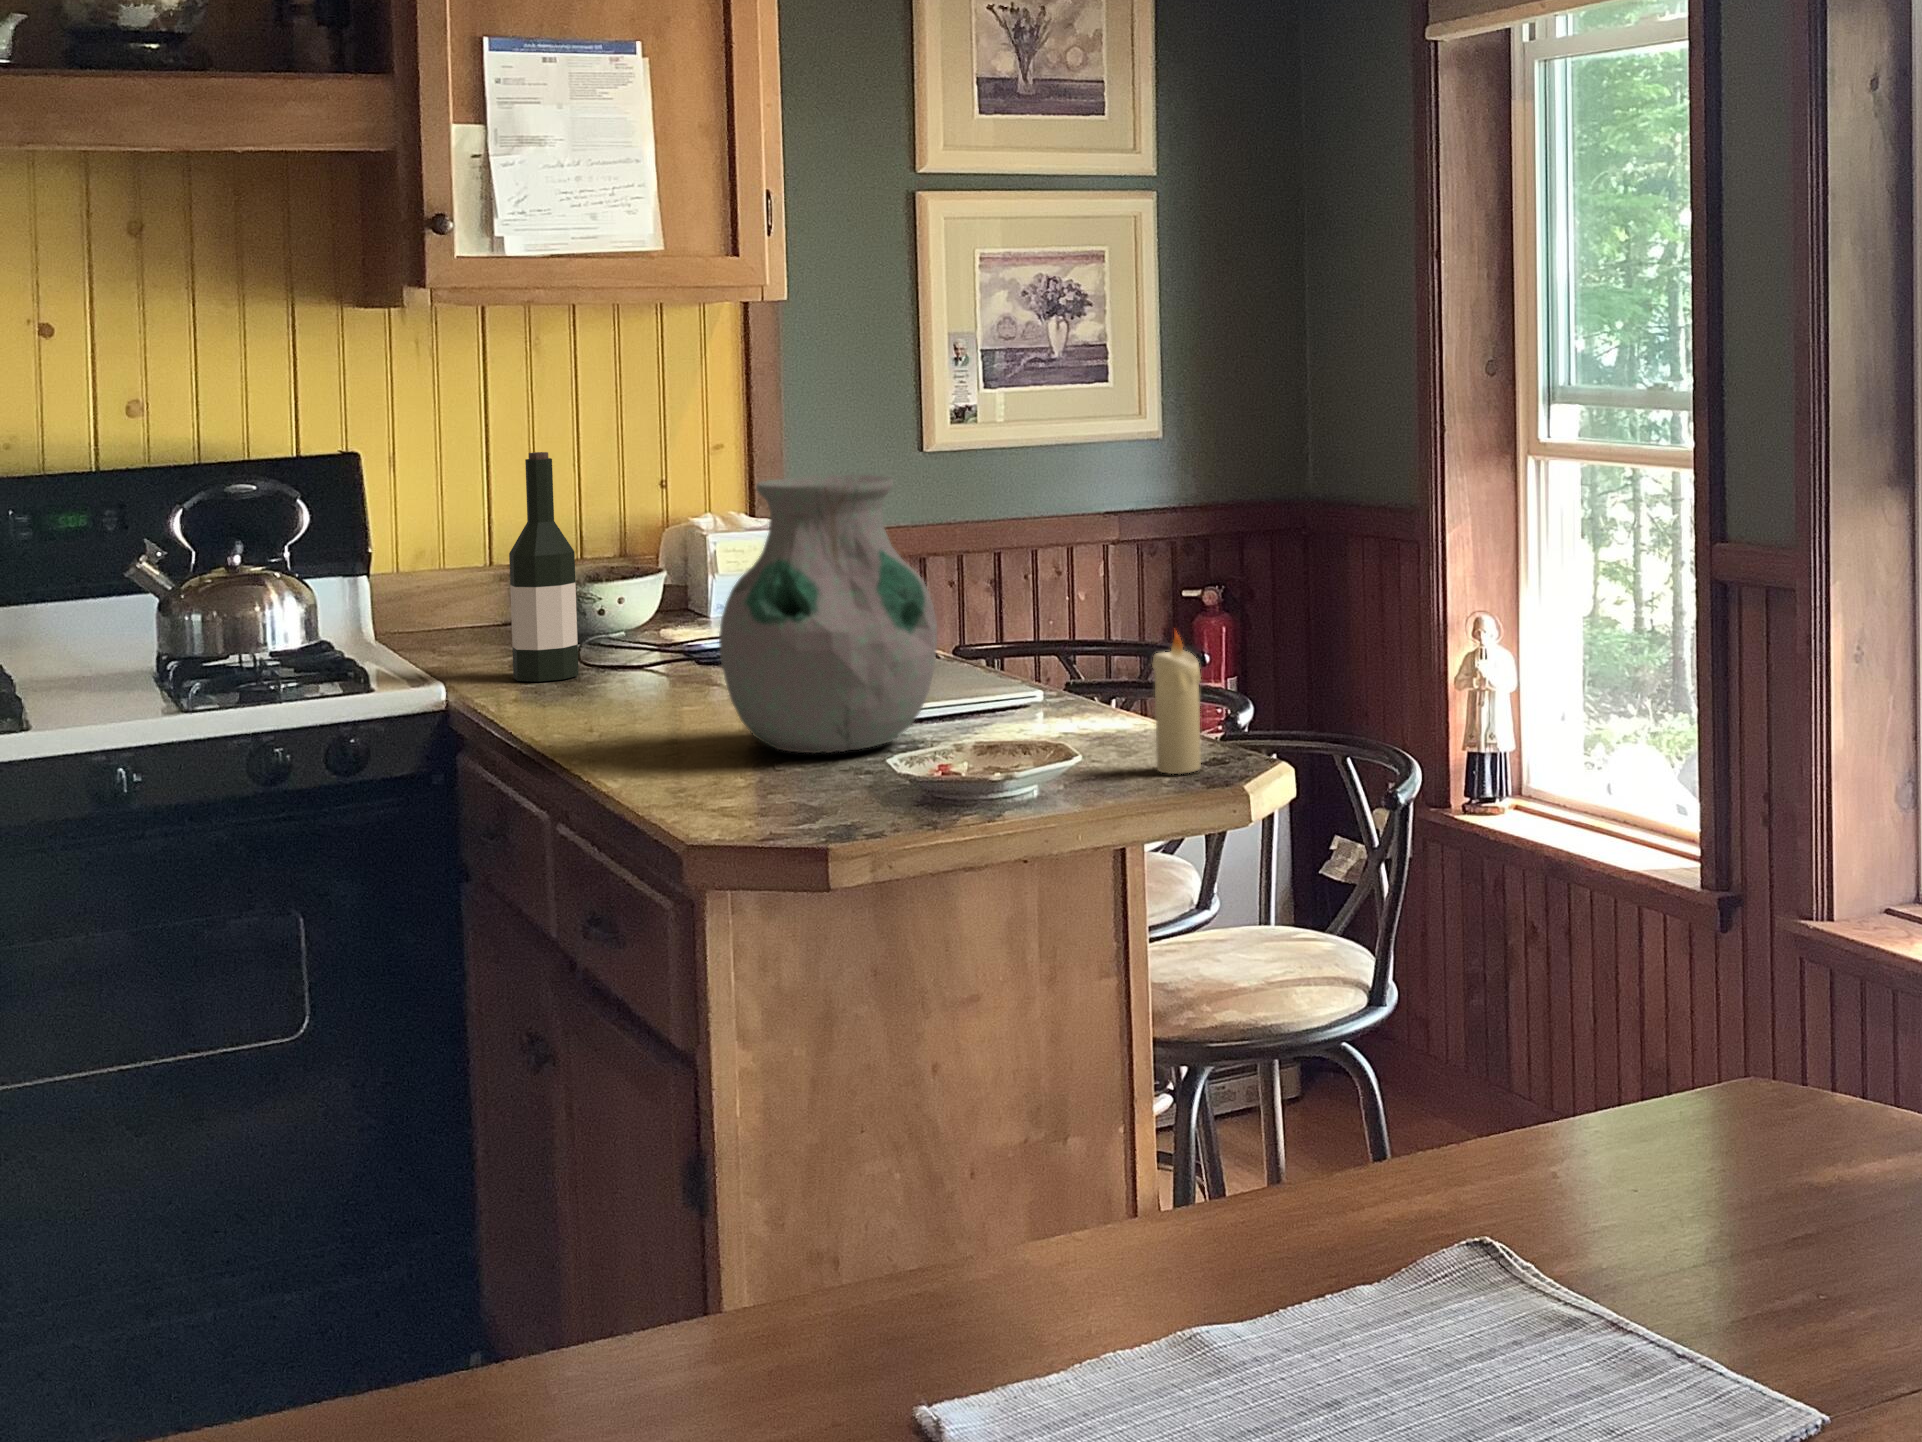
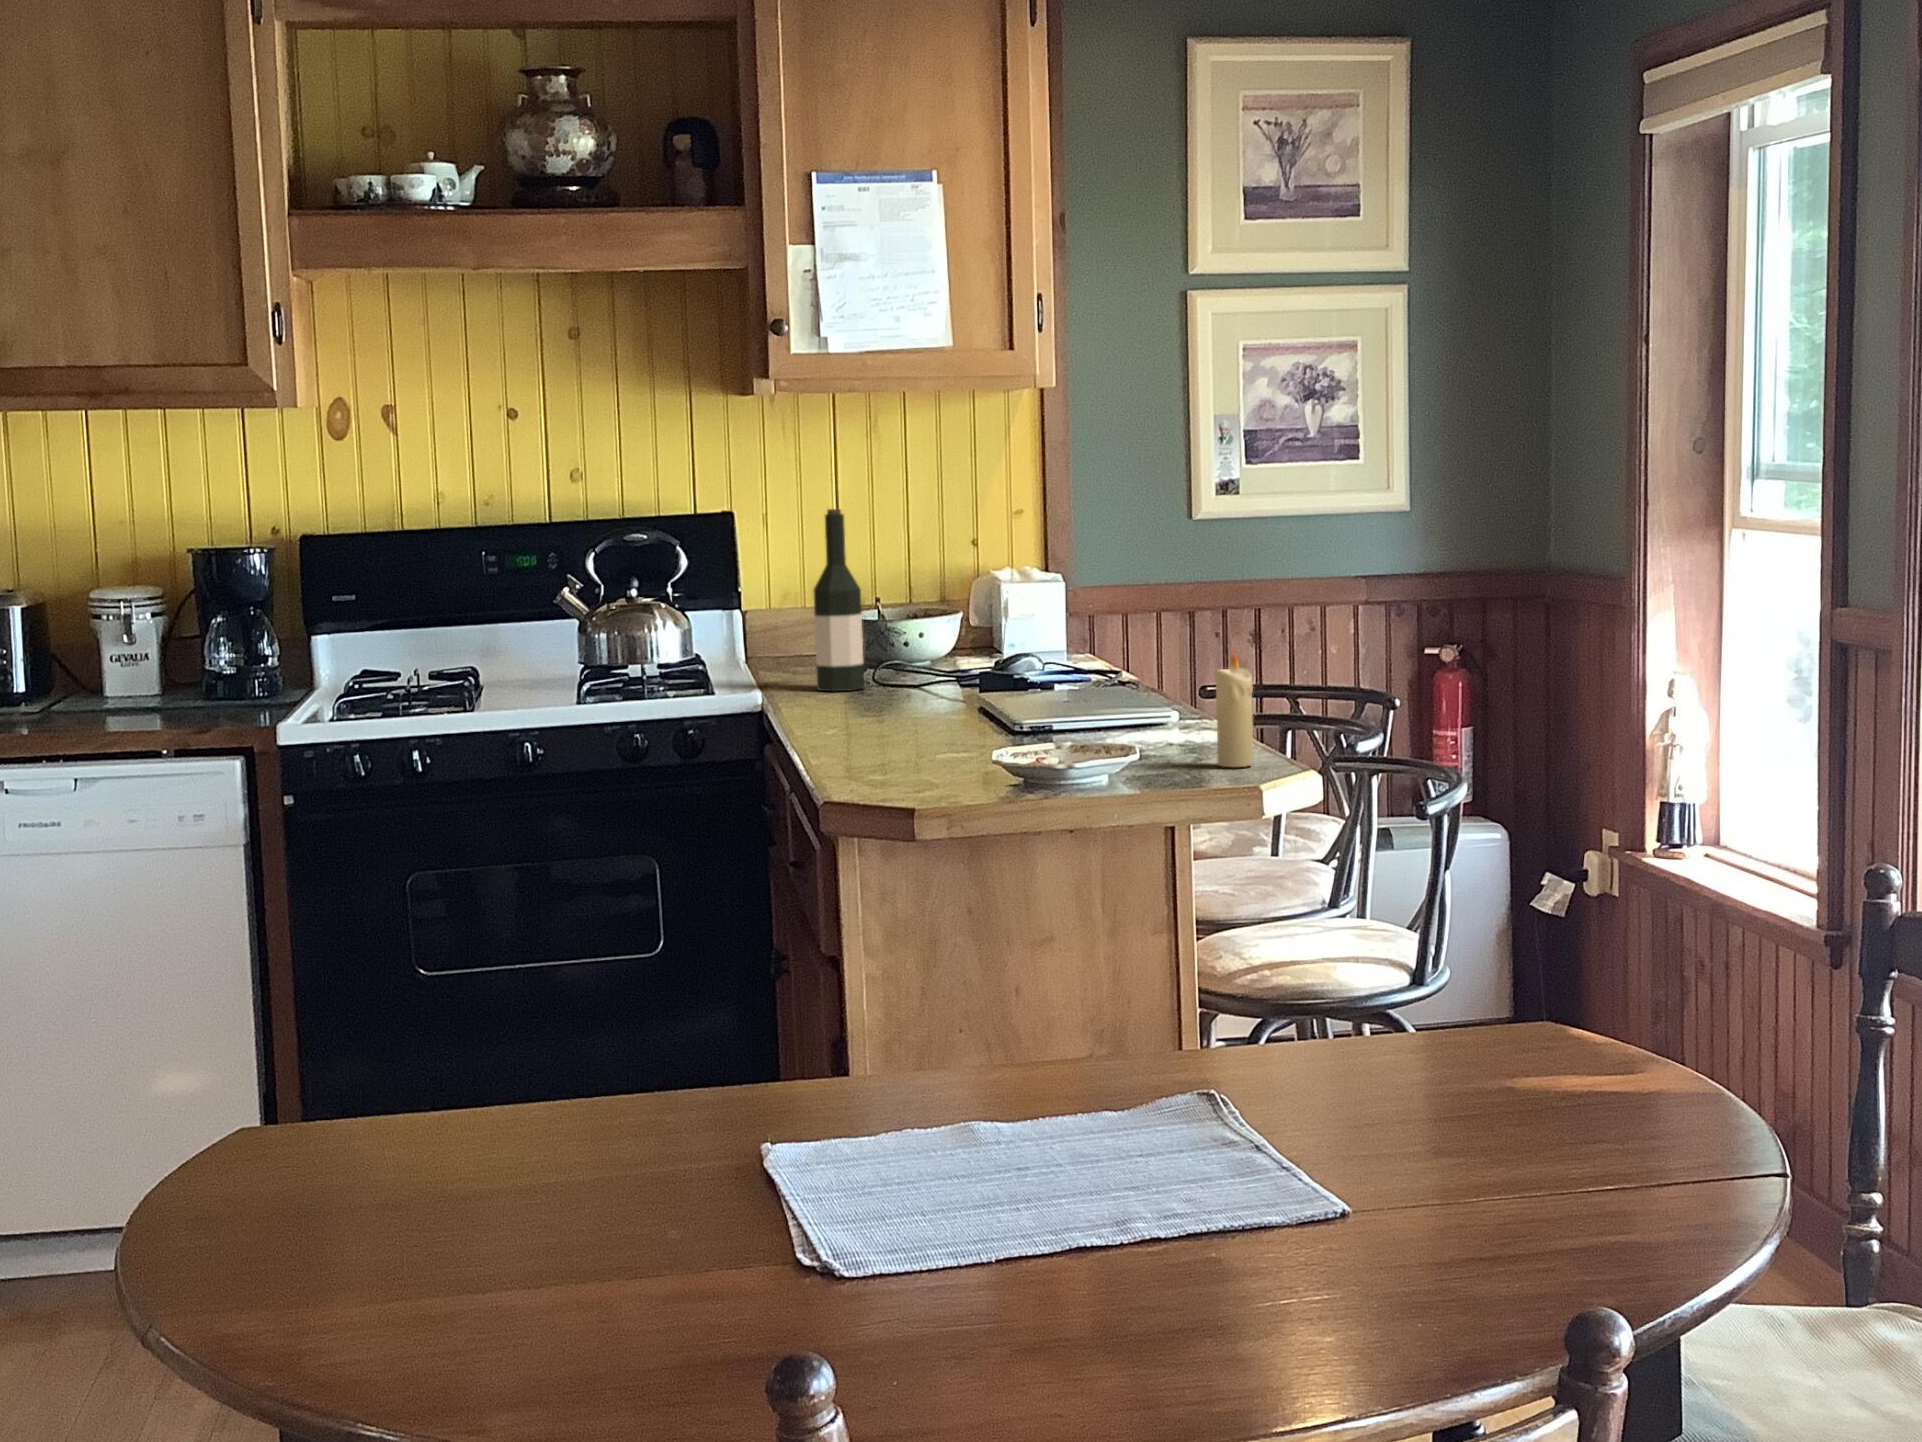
vase: present [719,474,937,754] -> none [911,523,1079,743]

